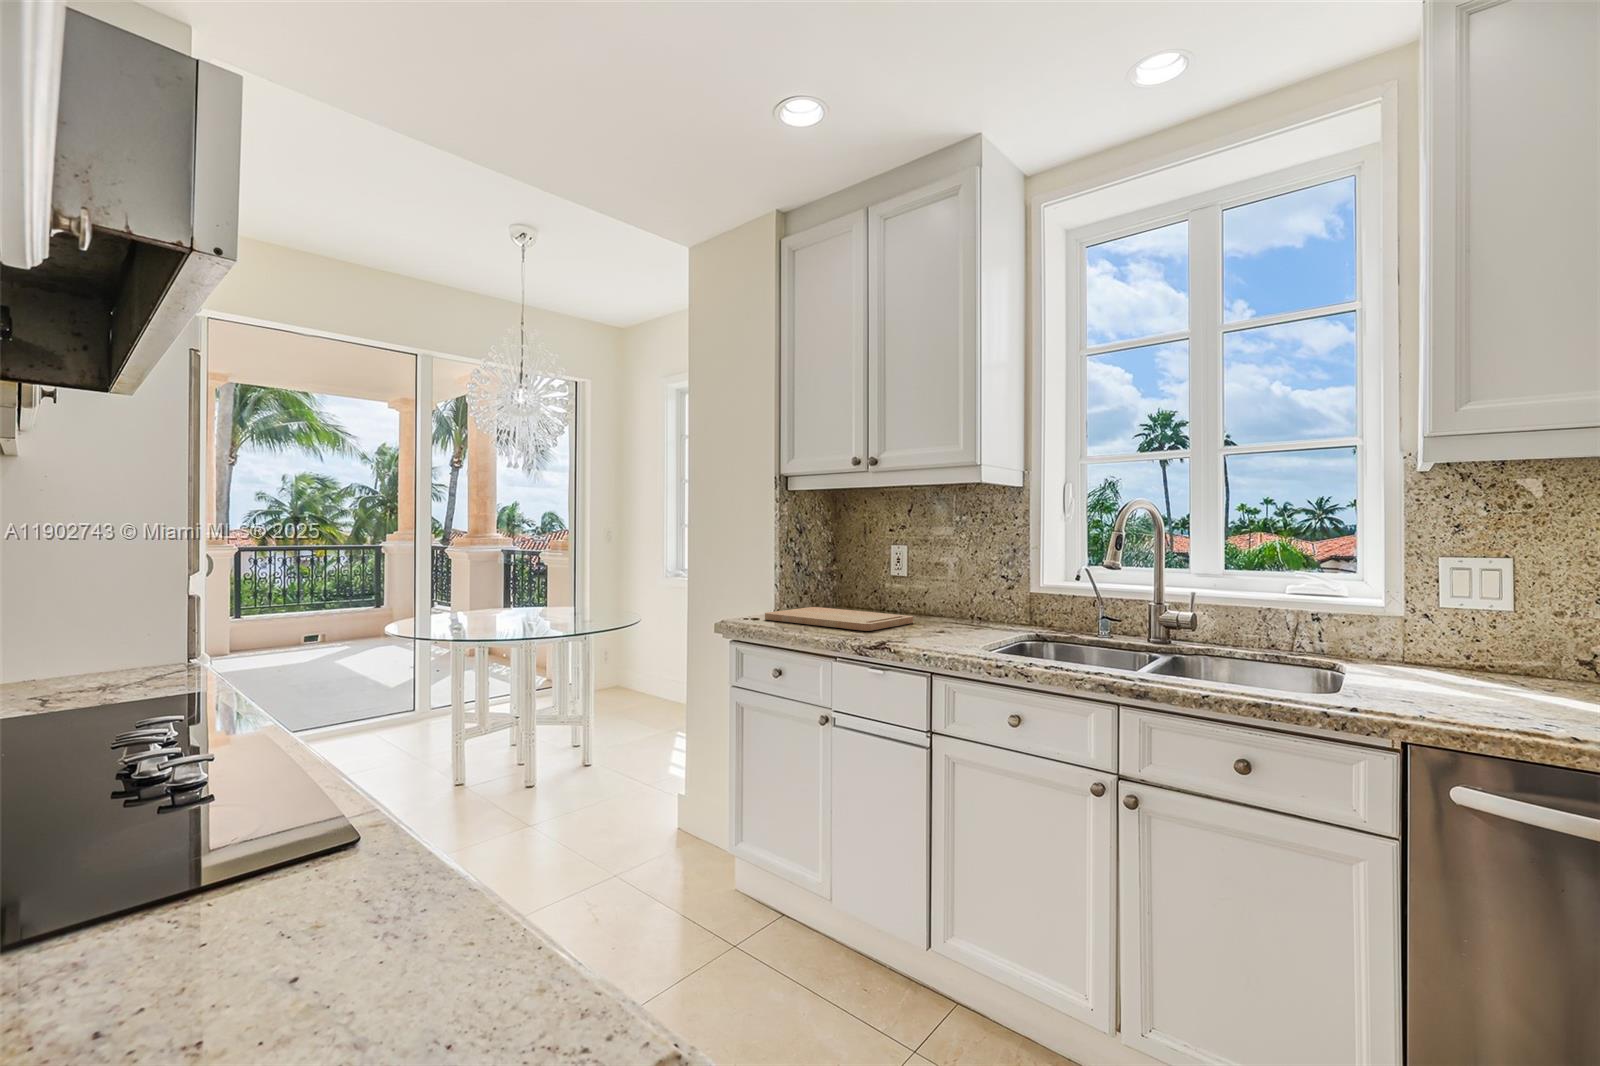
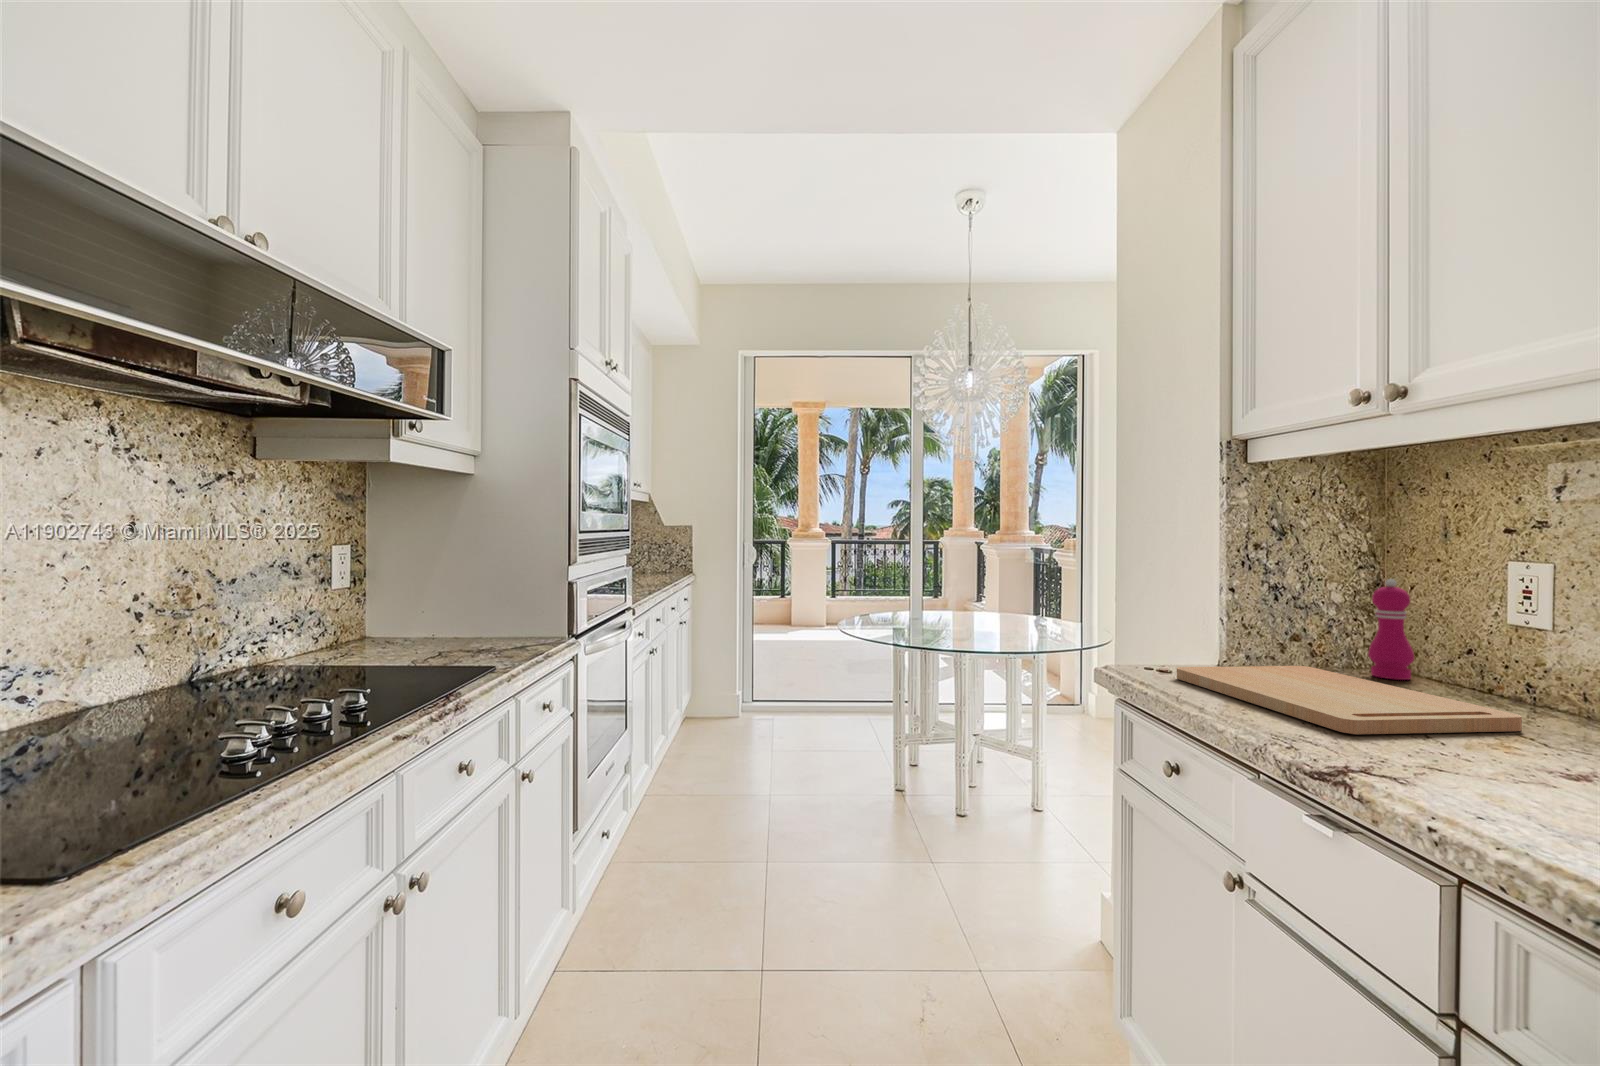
pepper mill: none [837,557,856,610] -> present [1368,579,1414,680]

